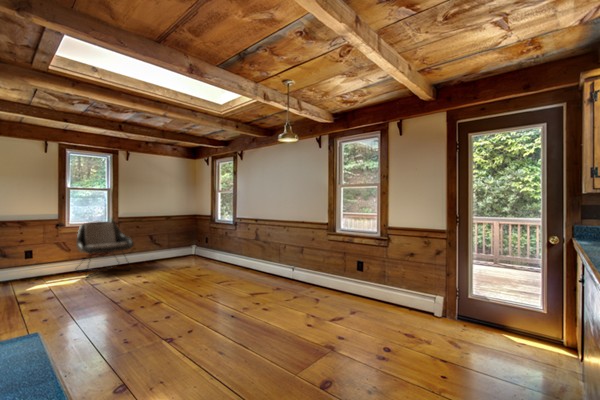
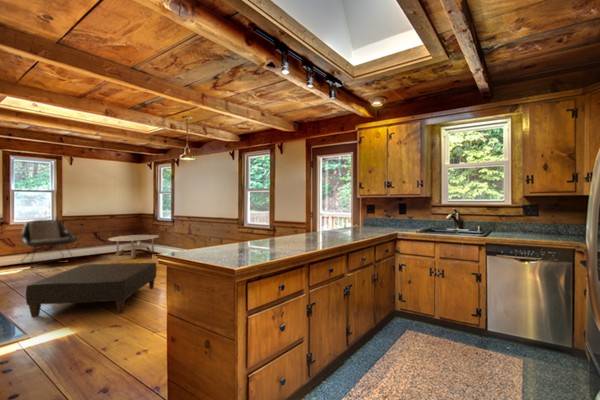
round table: none [167,240,222,269] -> present [109,235,159,259]
ottoman: none [89,280,240,357] -> present [26,263,157,317]

